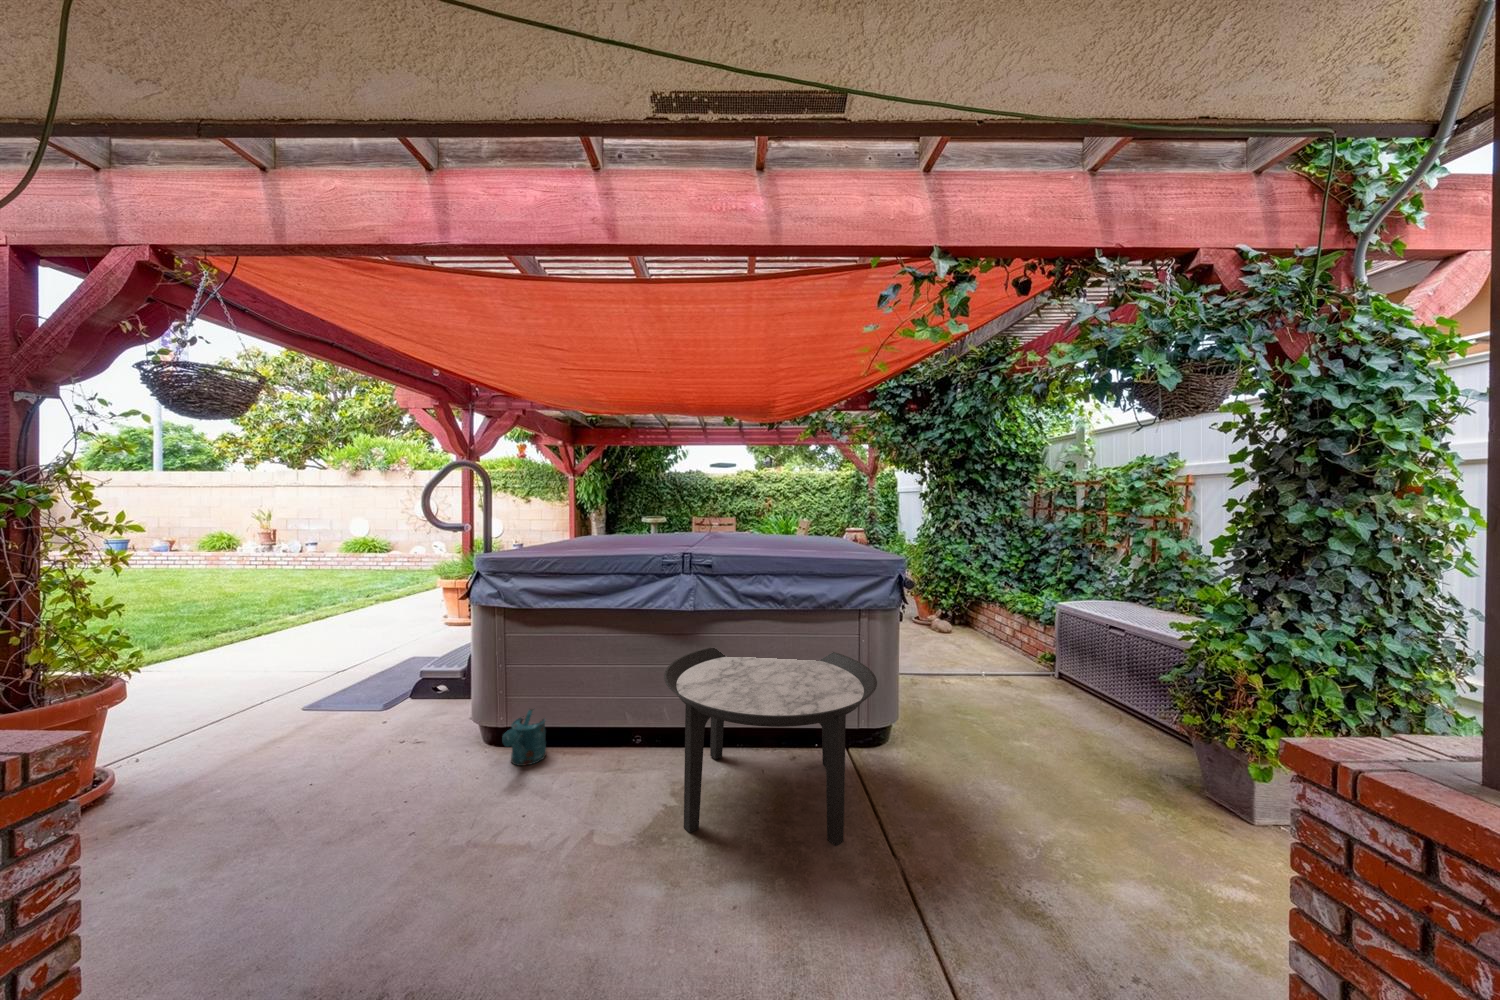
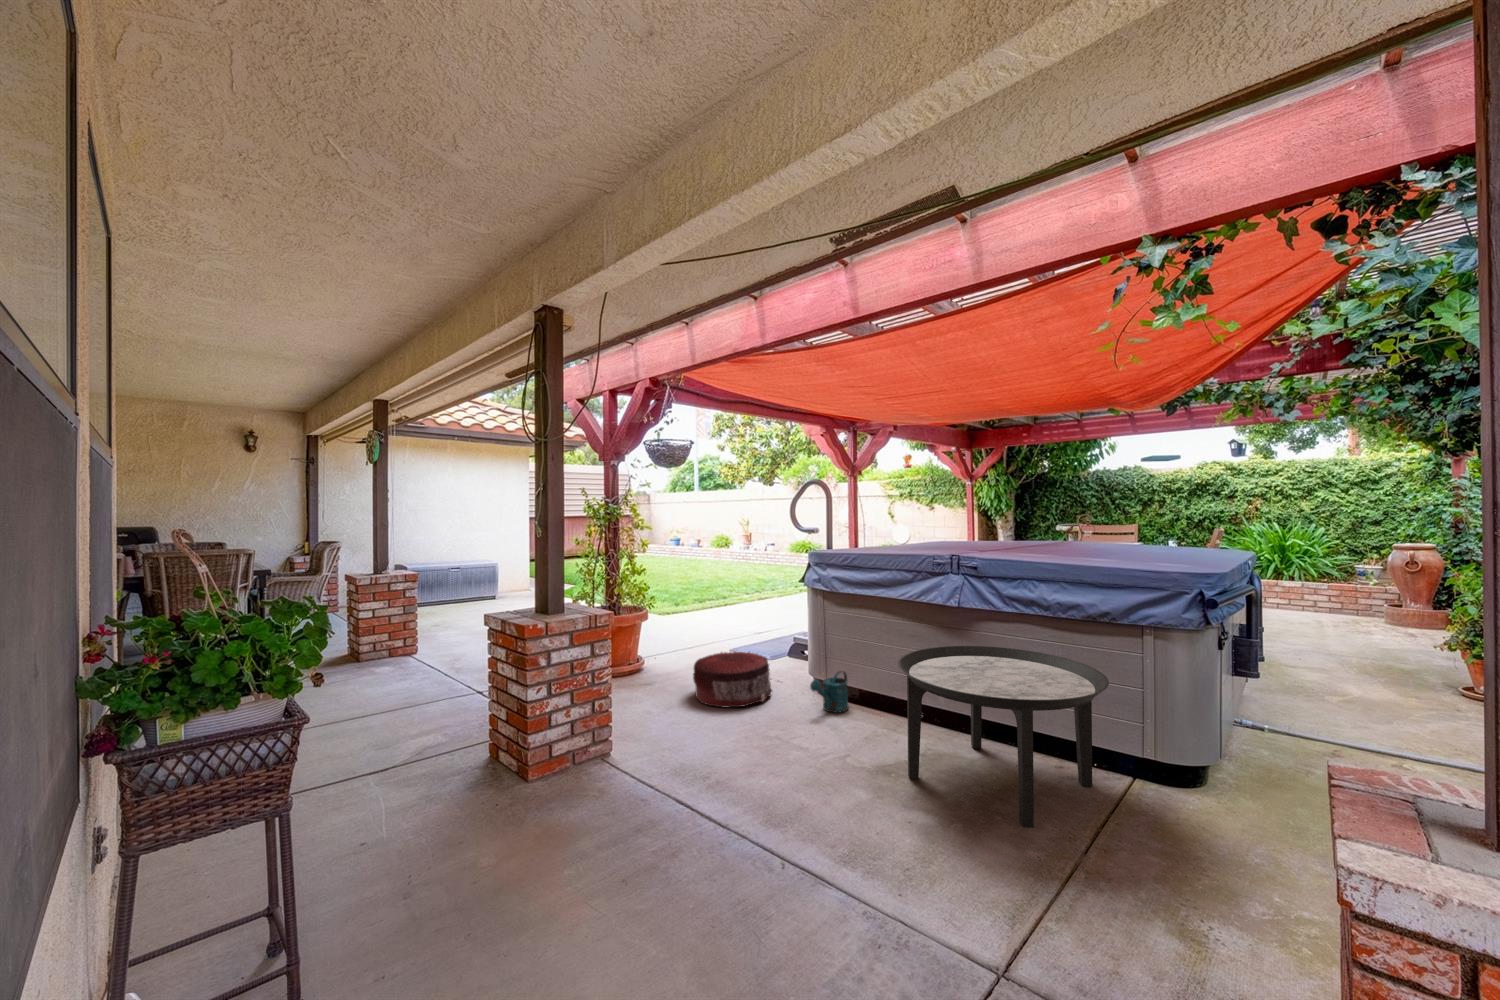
pouf: none [263,707,422,825] -> present [693,652,772,707]

